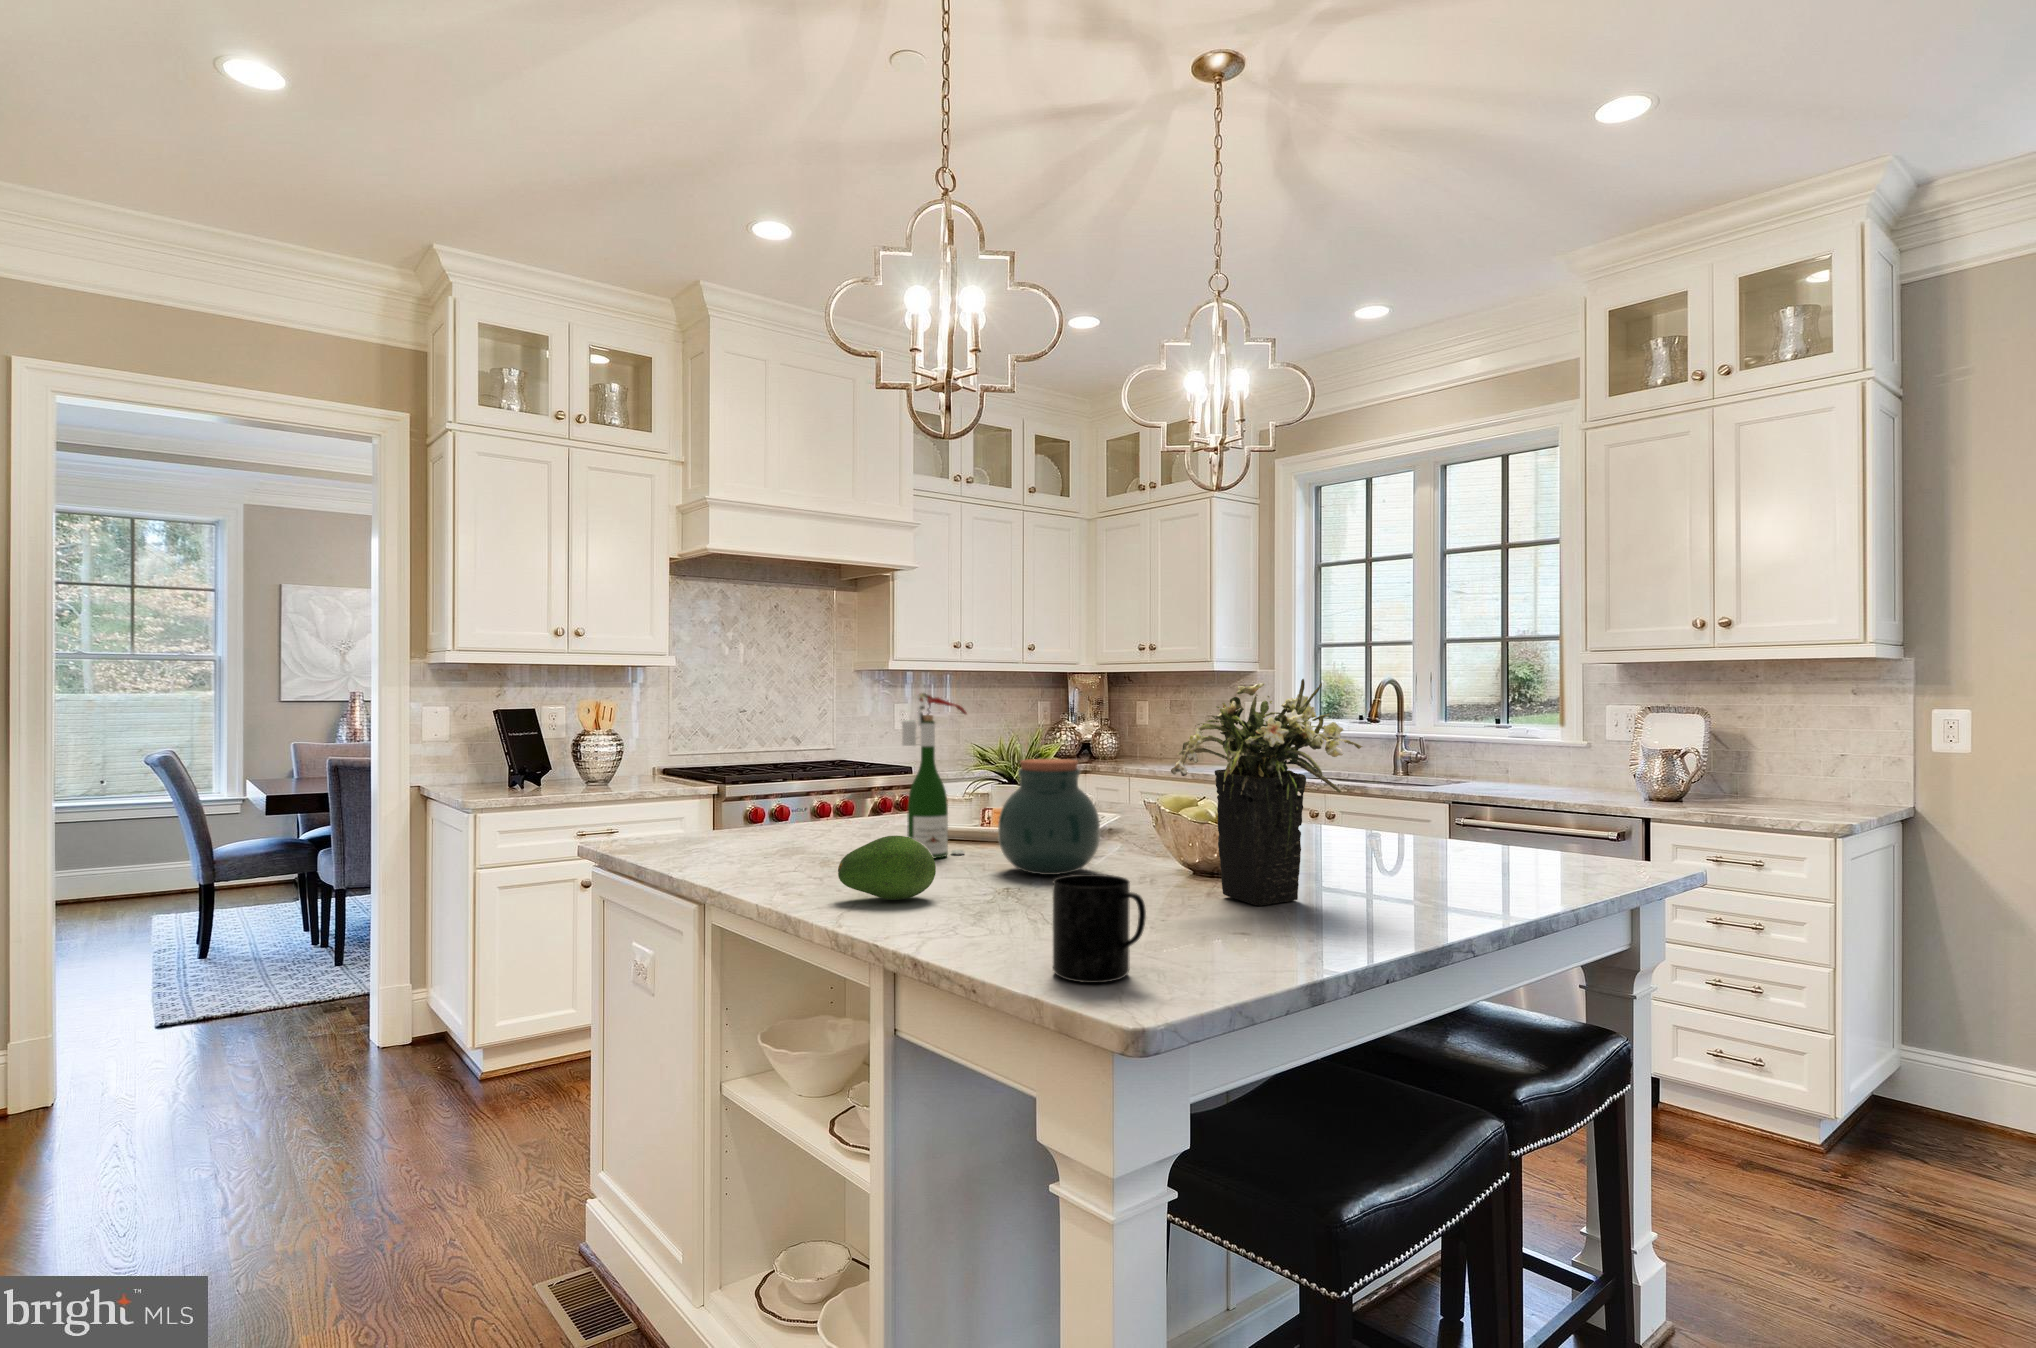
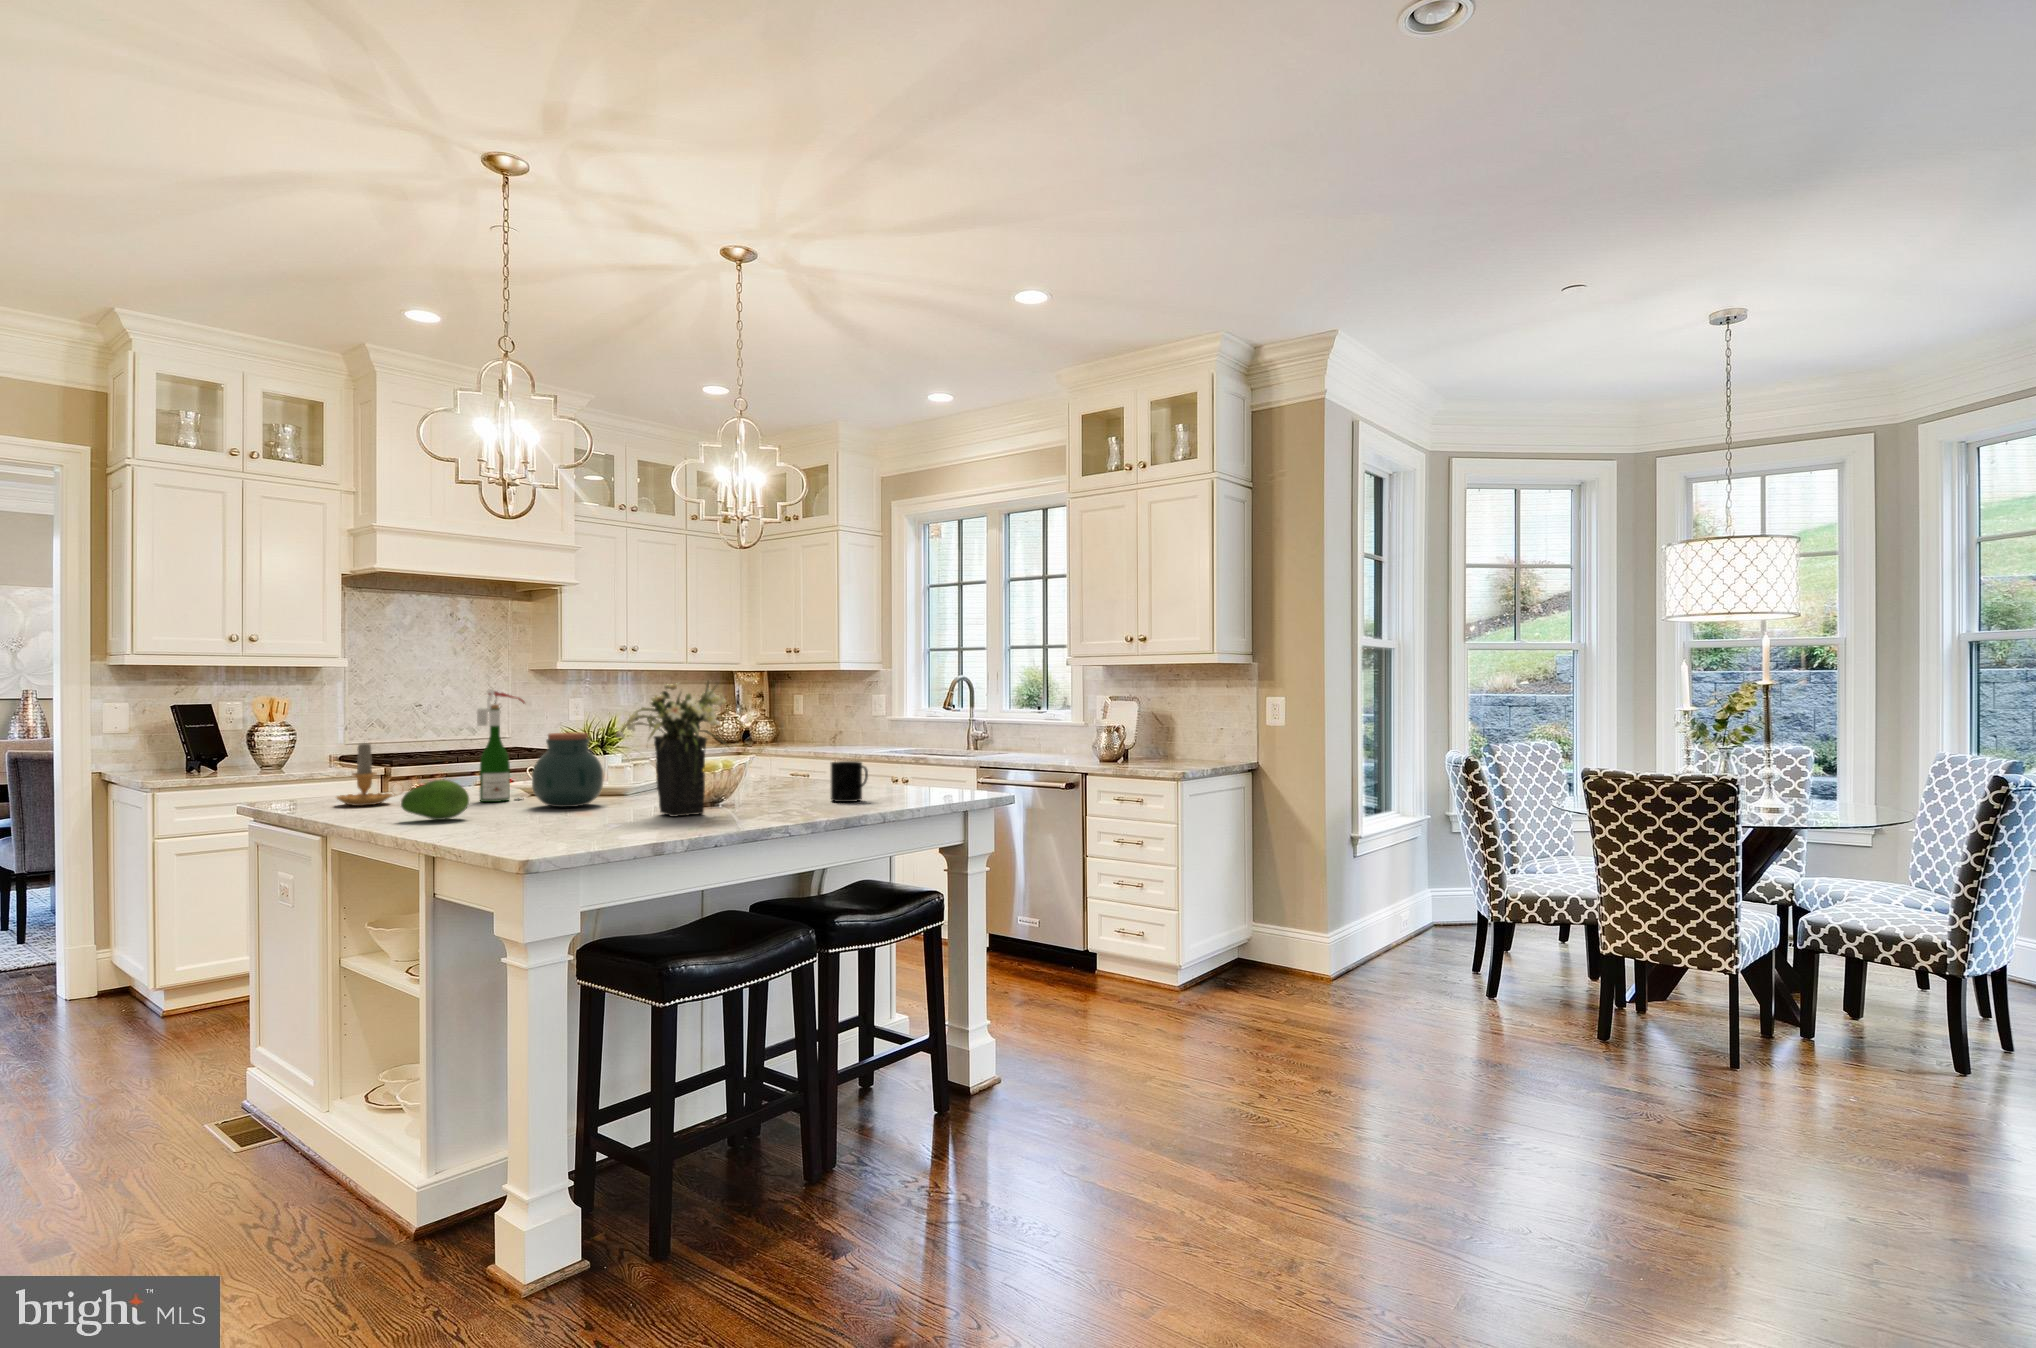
candle: none [718,765,807,861] -> present [337,743,403,806]
mug: present [1053,874,1146,983] -> present [831,761,868,802]

